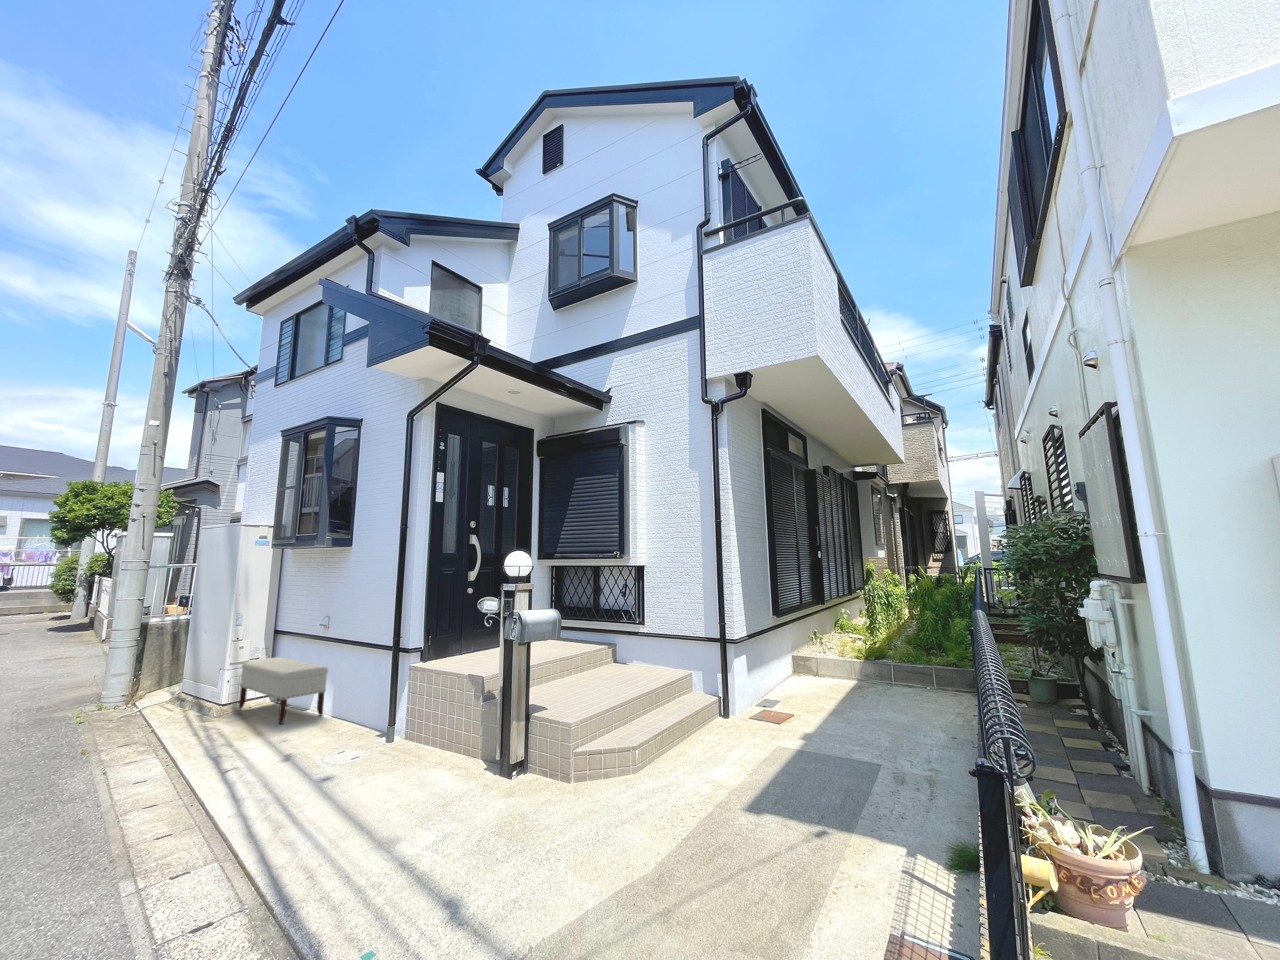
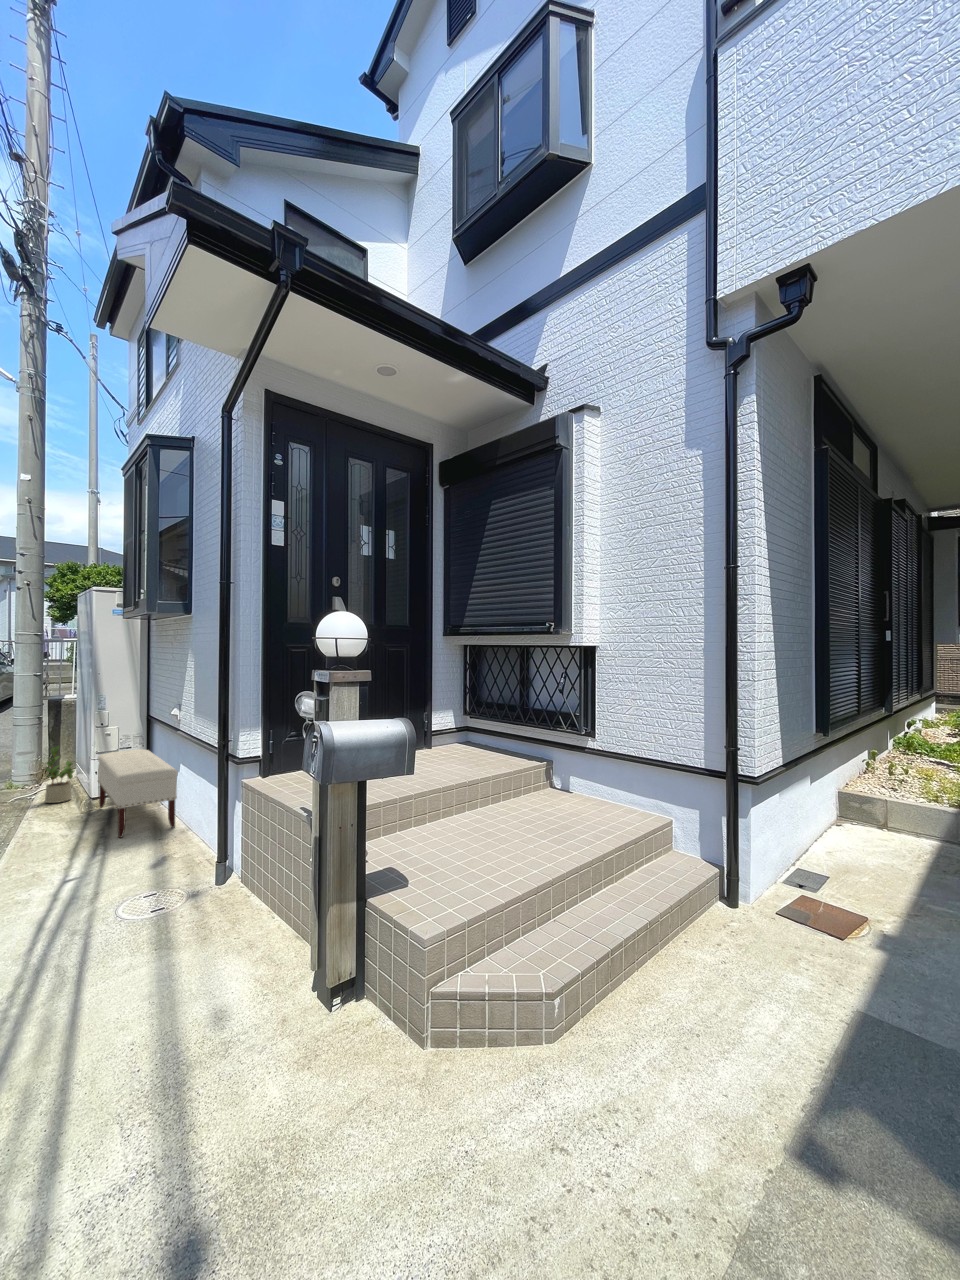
potted plant: none [178,658,214,709] -> present [45,746,75,803]

